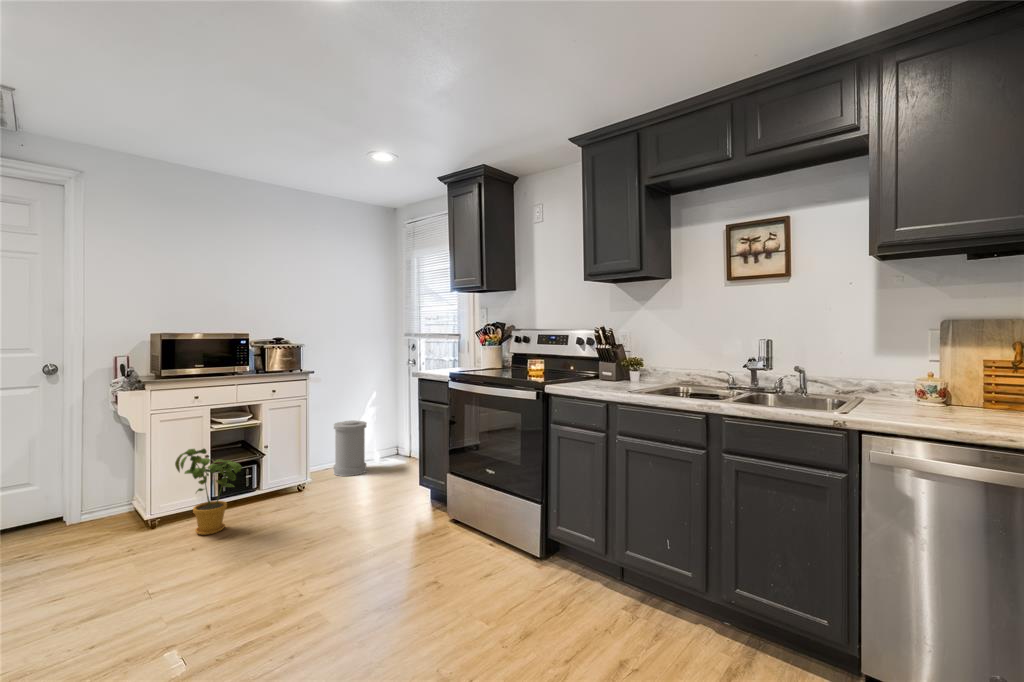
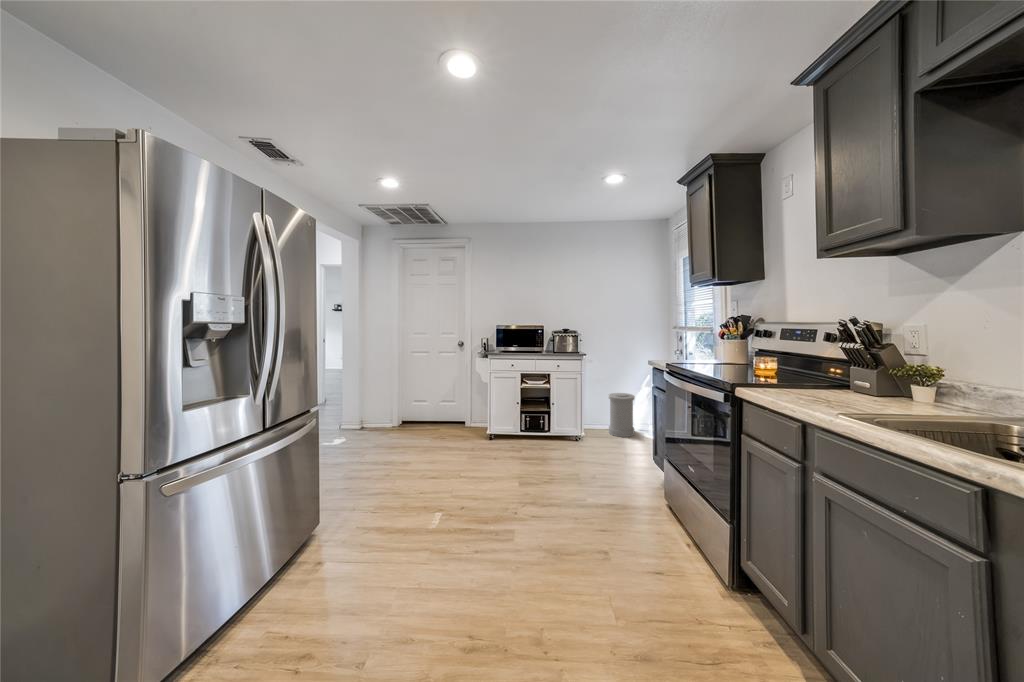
house plant: present [175,449,242,535] -> none [492,400,527,455]

